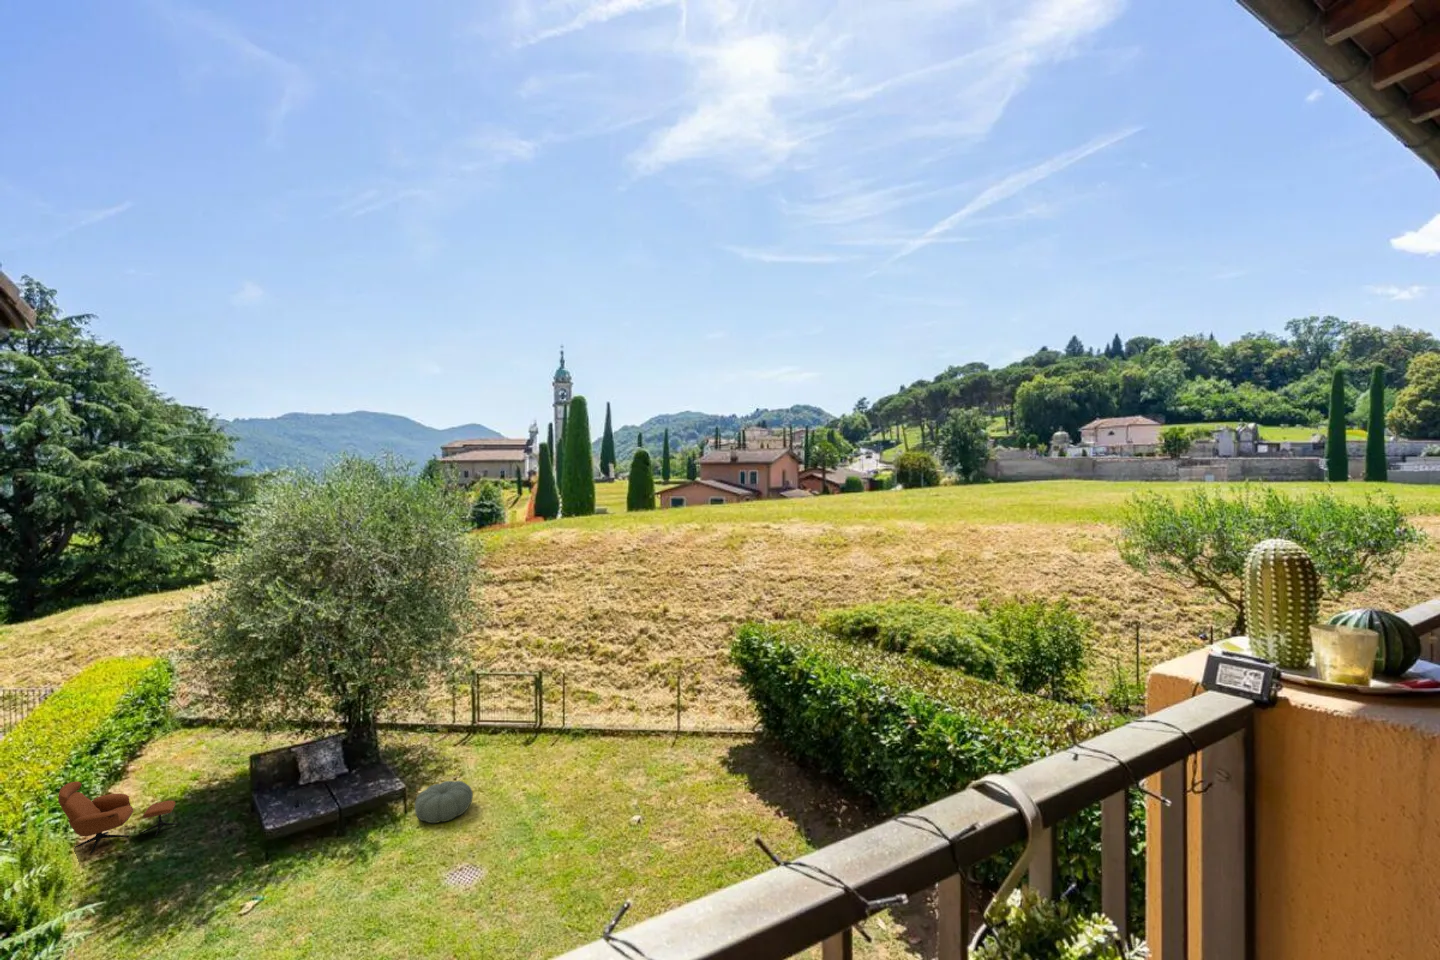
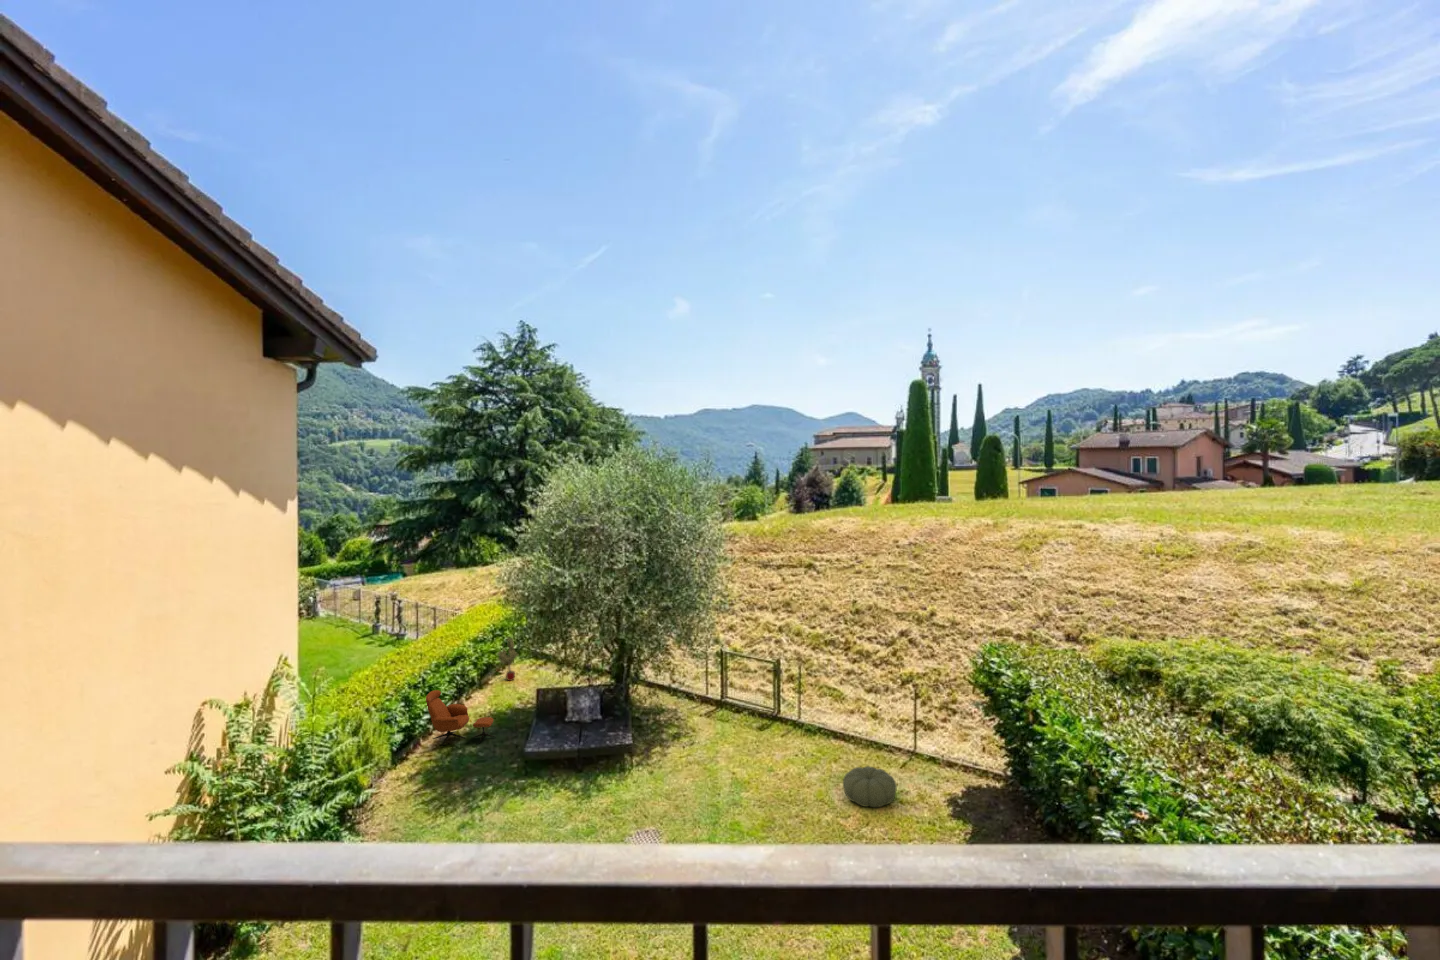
potted tree: none [147,699,186,756] -> present [498,638,518,681]
pouf: present [415,781,473,823] -> present [843,766,896,807]

